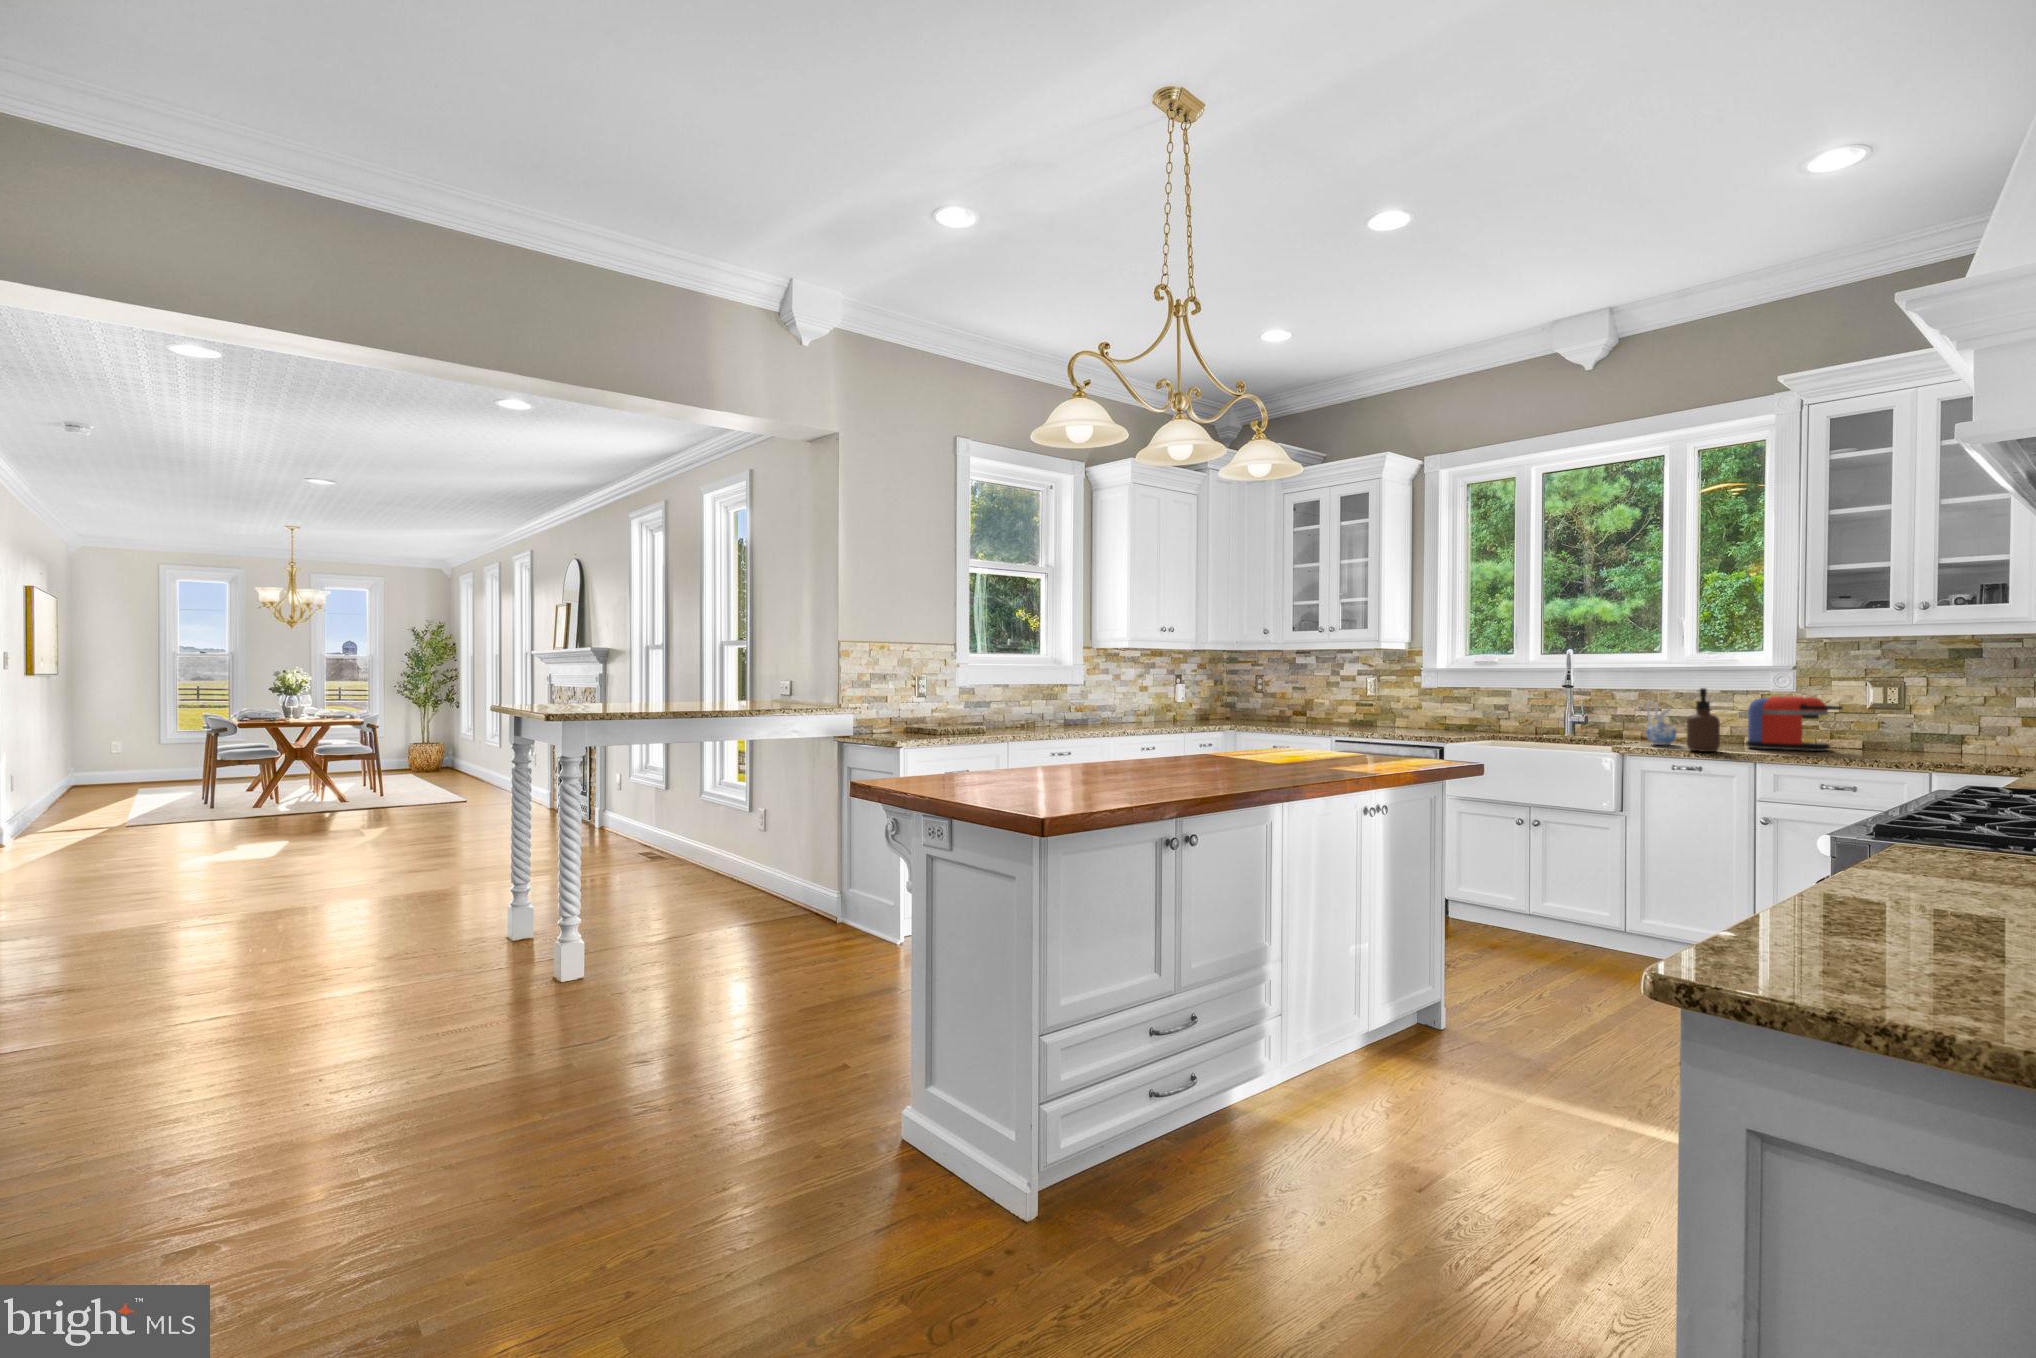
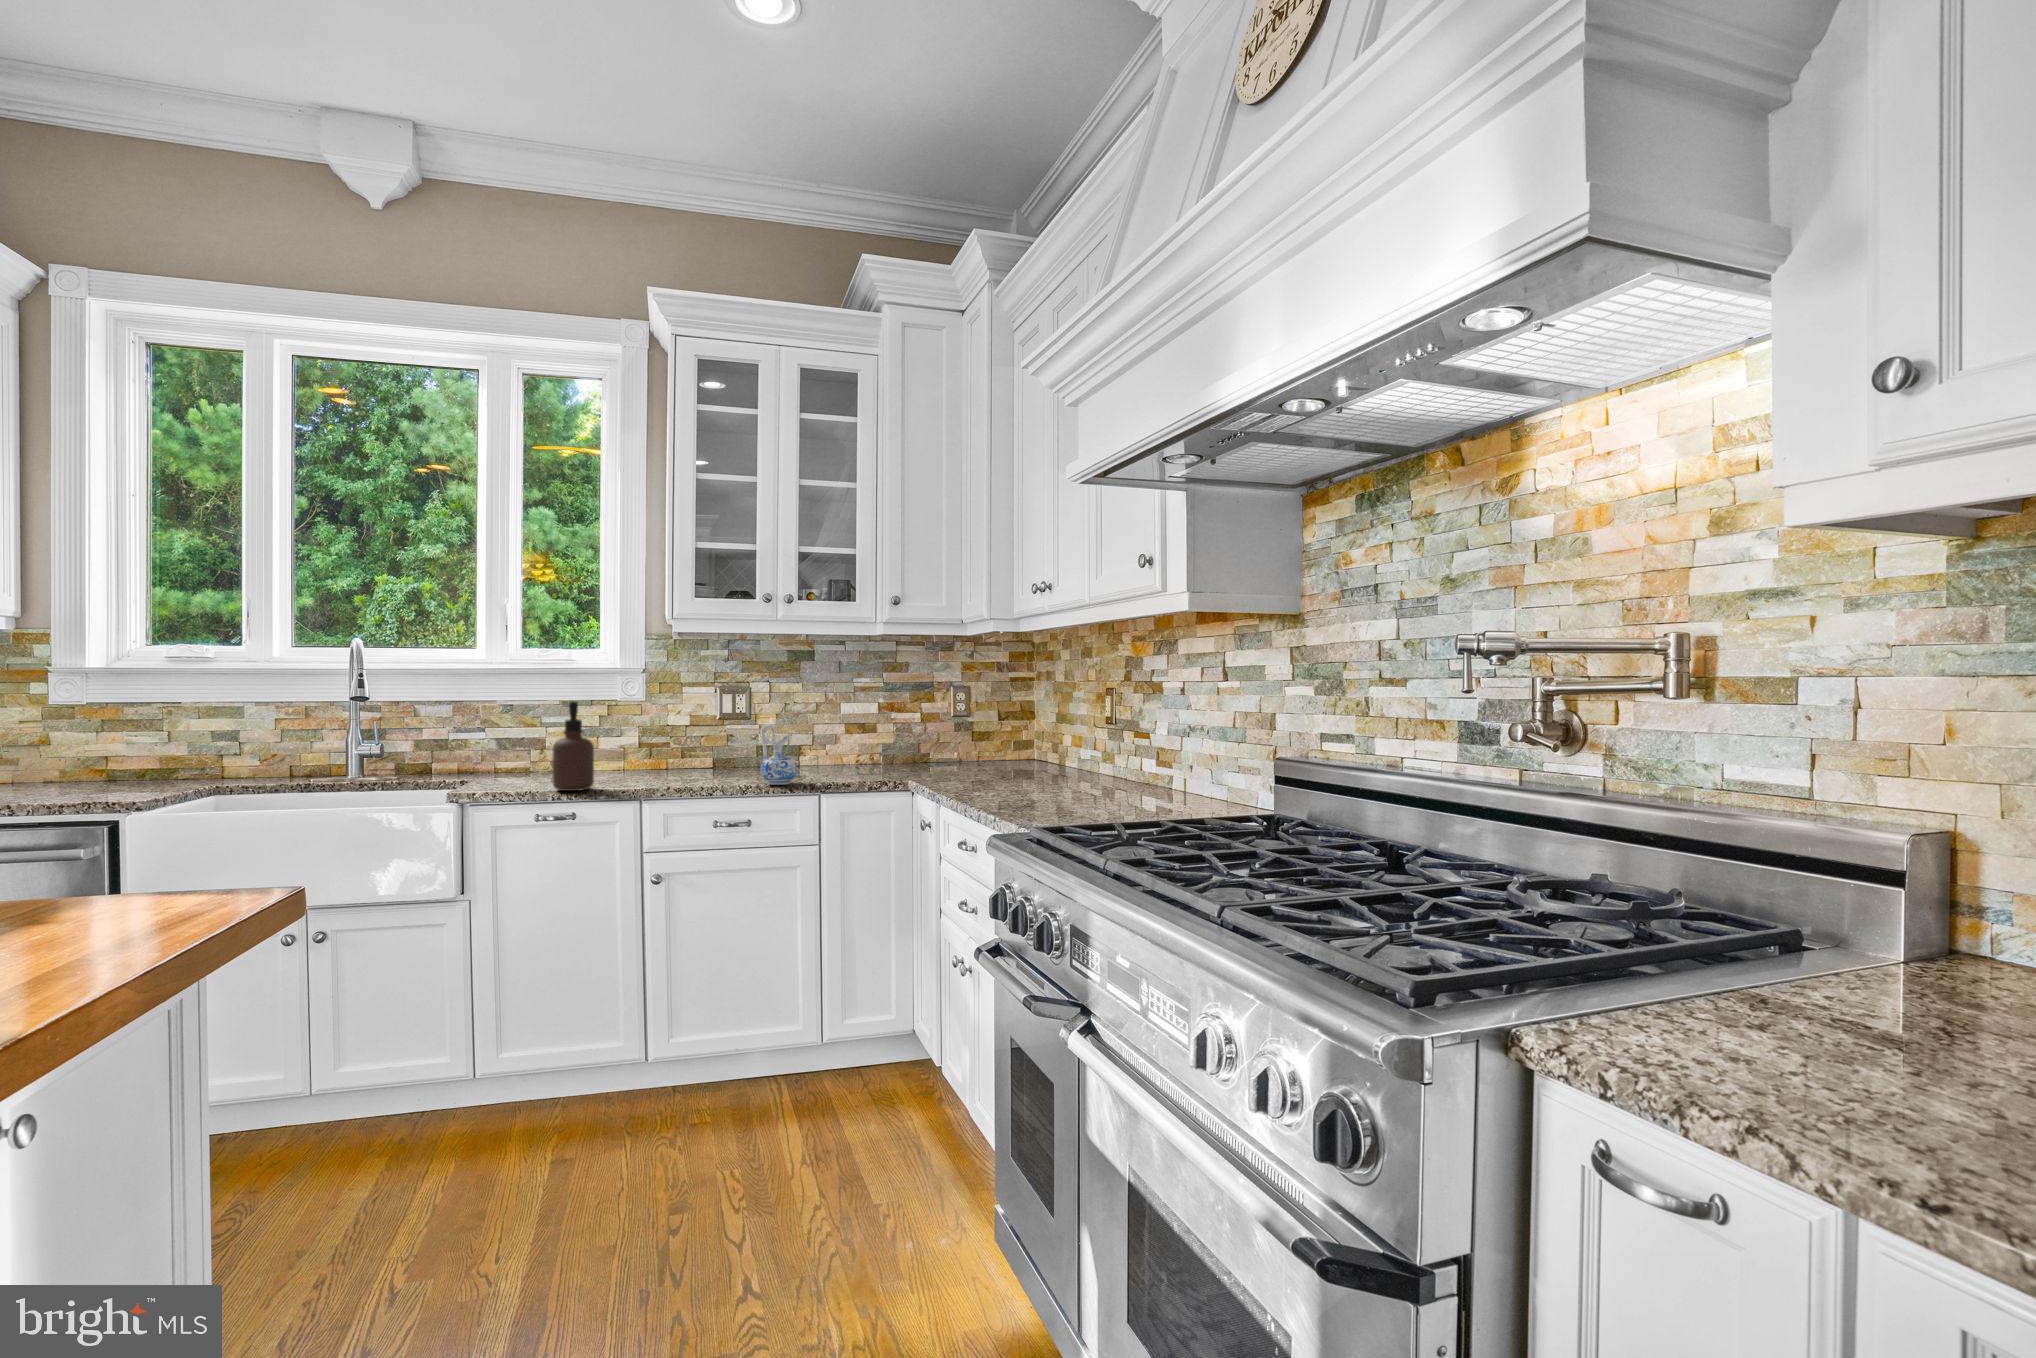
coffee maker: present [1746,696,1843,751] -> none [614,709,715,779]
ceramic pitcher: present [1646,702,1676,745] -> present [760,725,797,785]

